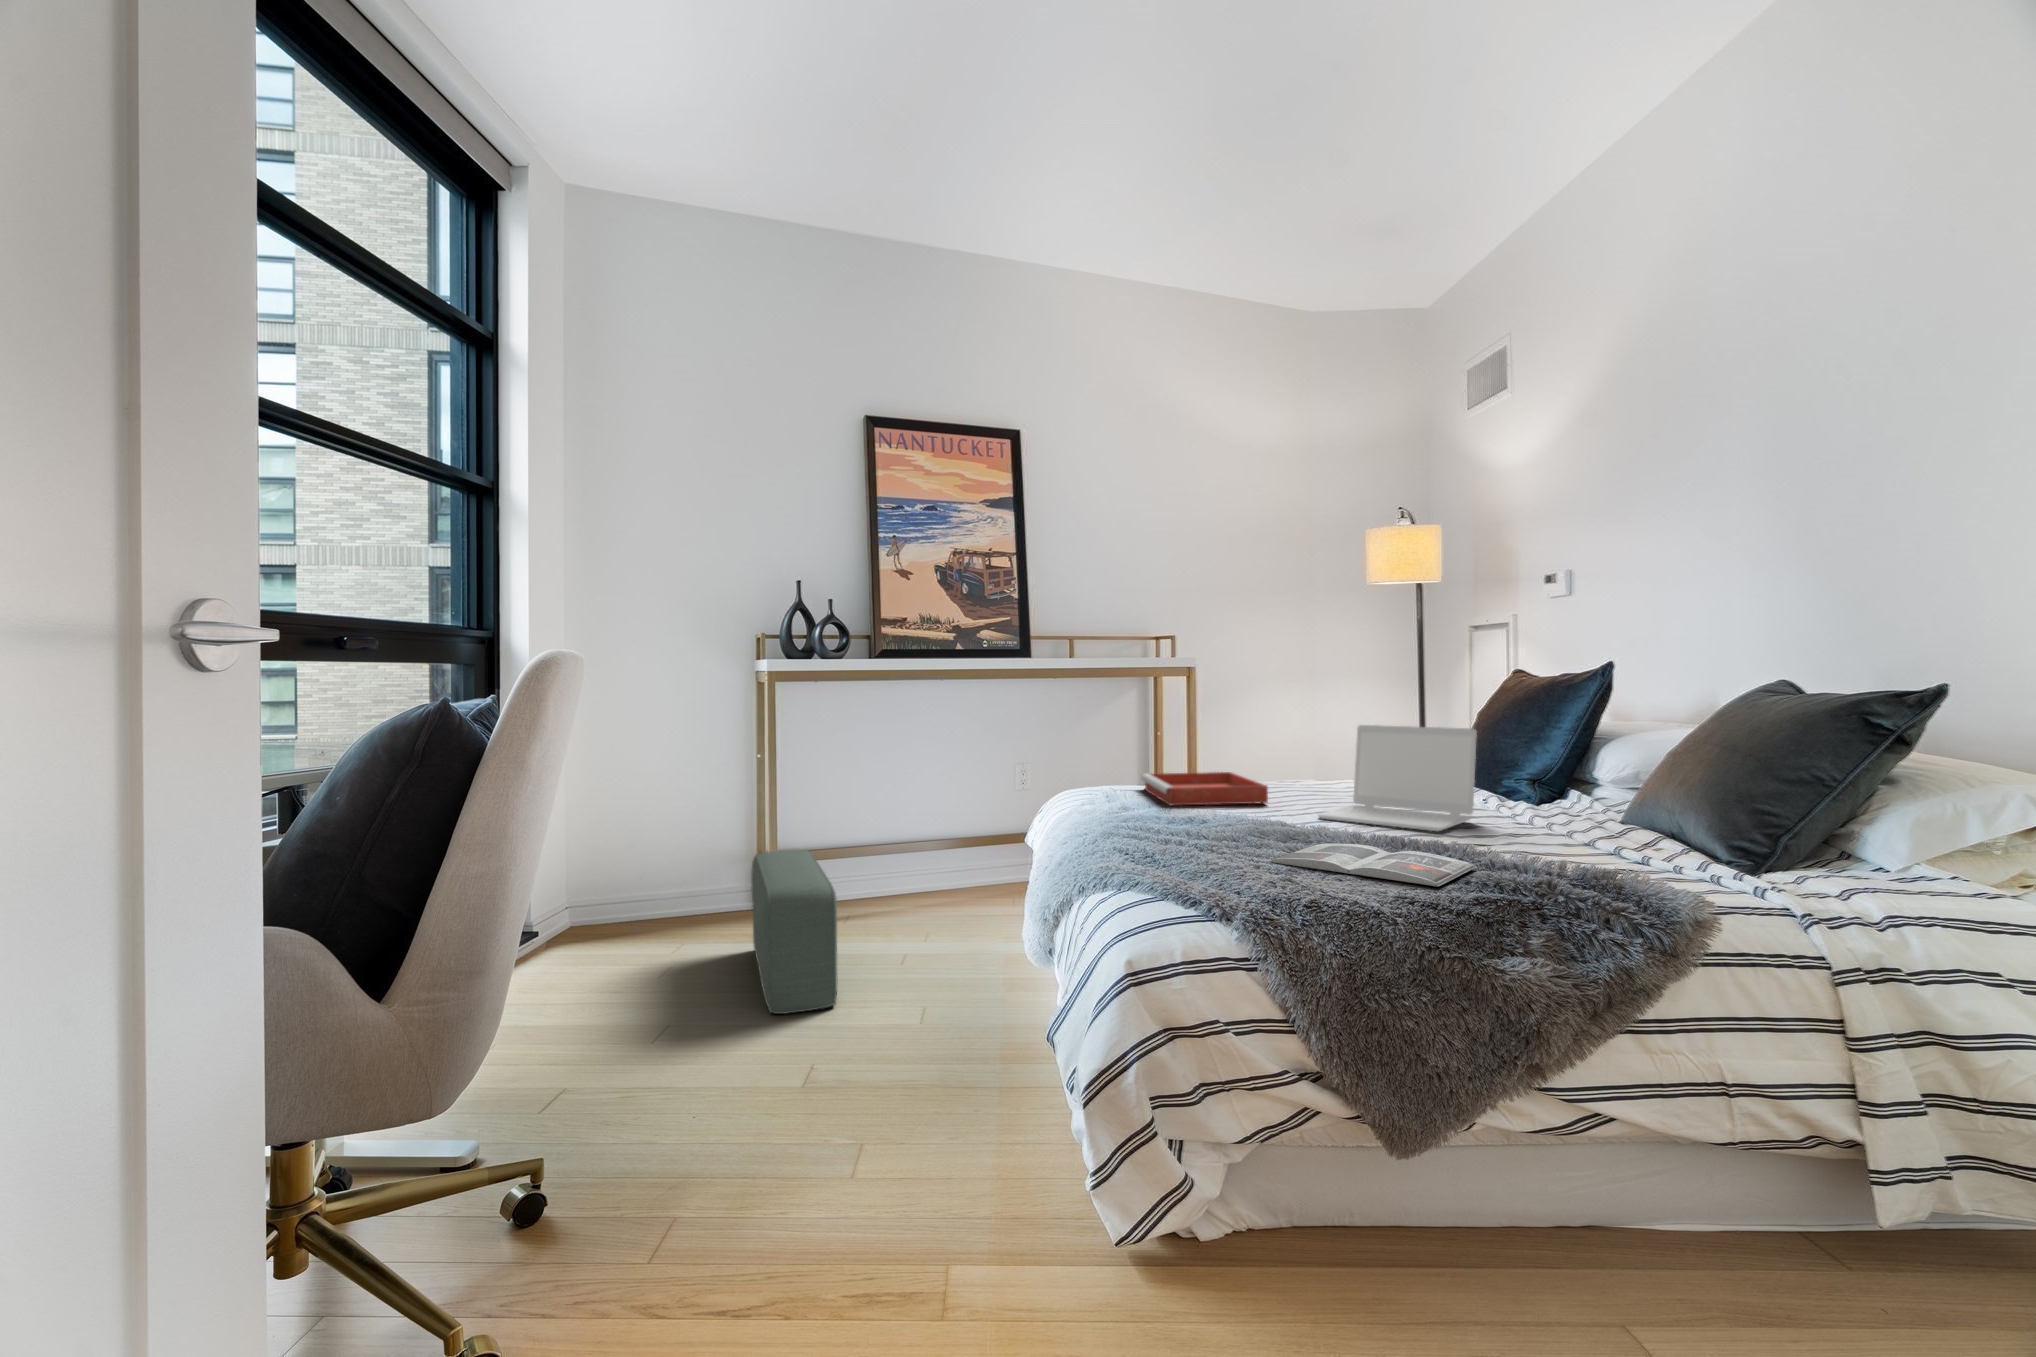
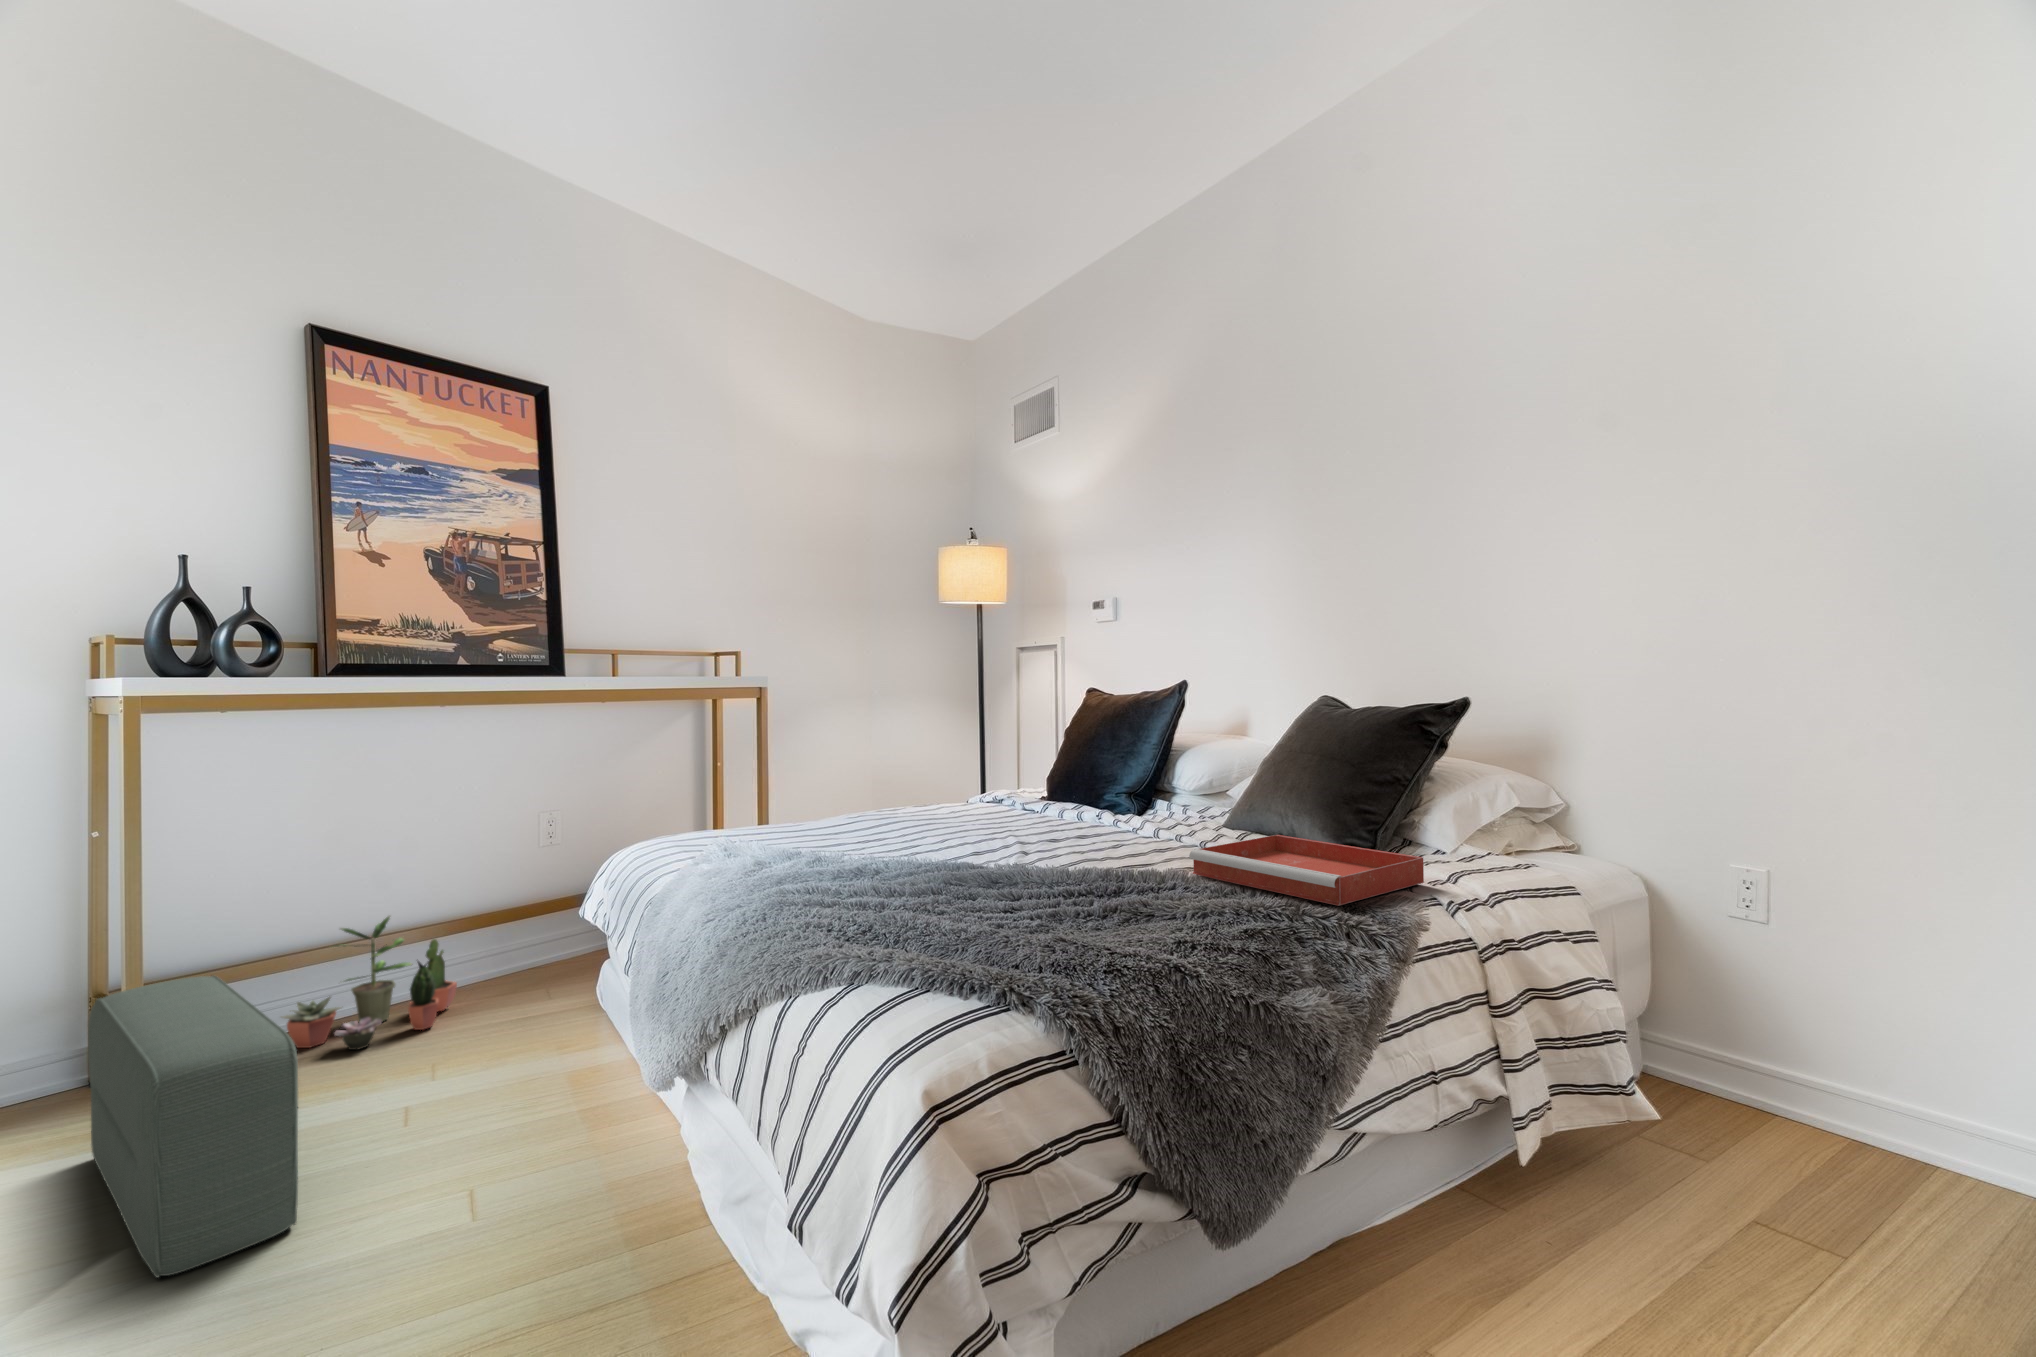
laptop: present [1318,725,1477,831] -> none [976,747,1115,854]
tray: present [1141,772,1268,805] -> present [1189,835,1424,906]
potted plant: none [852,829,955,919] -> present [281,916,457,1050]
magazine: present [1269,844,1476,887] -> none [992,880,1185,921]

